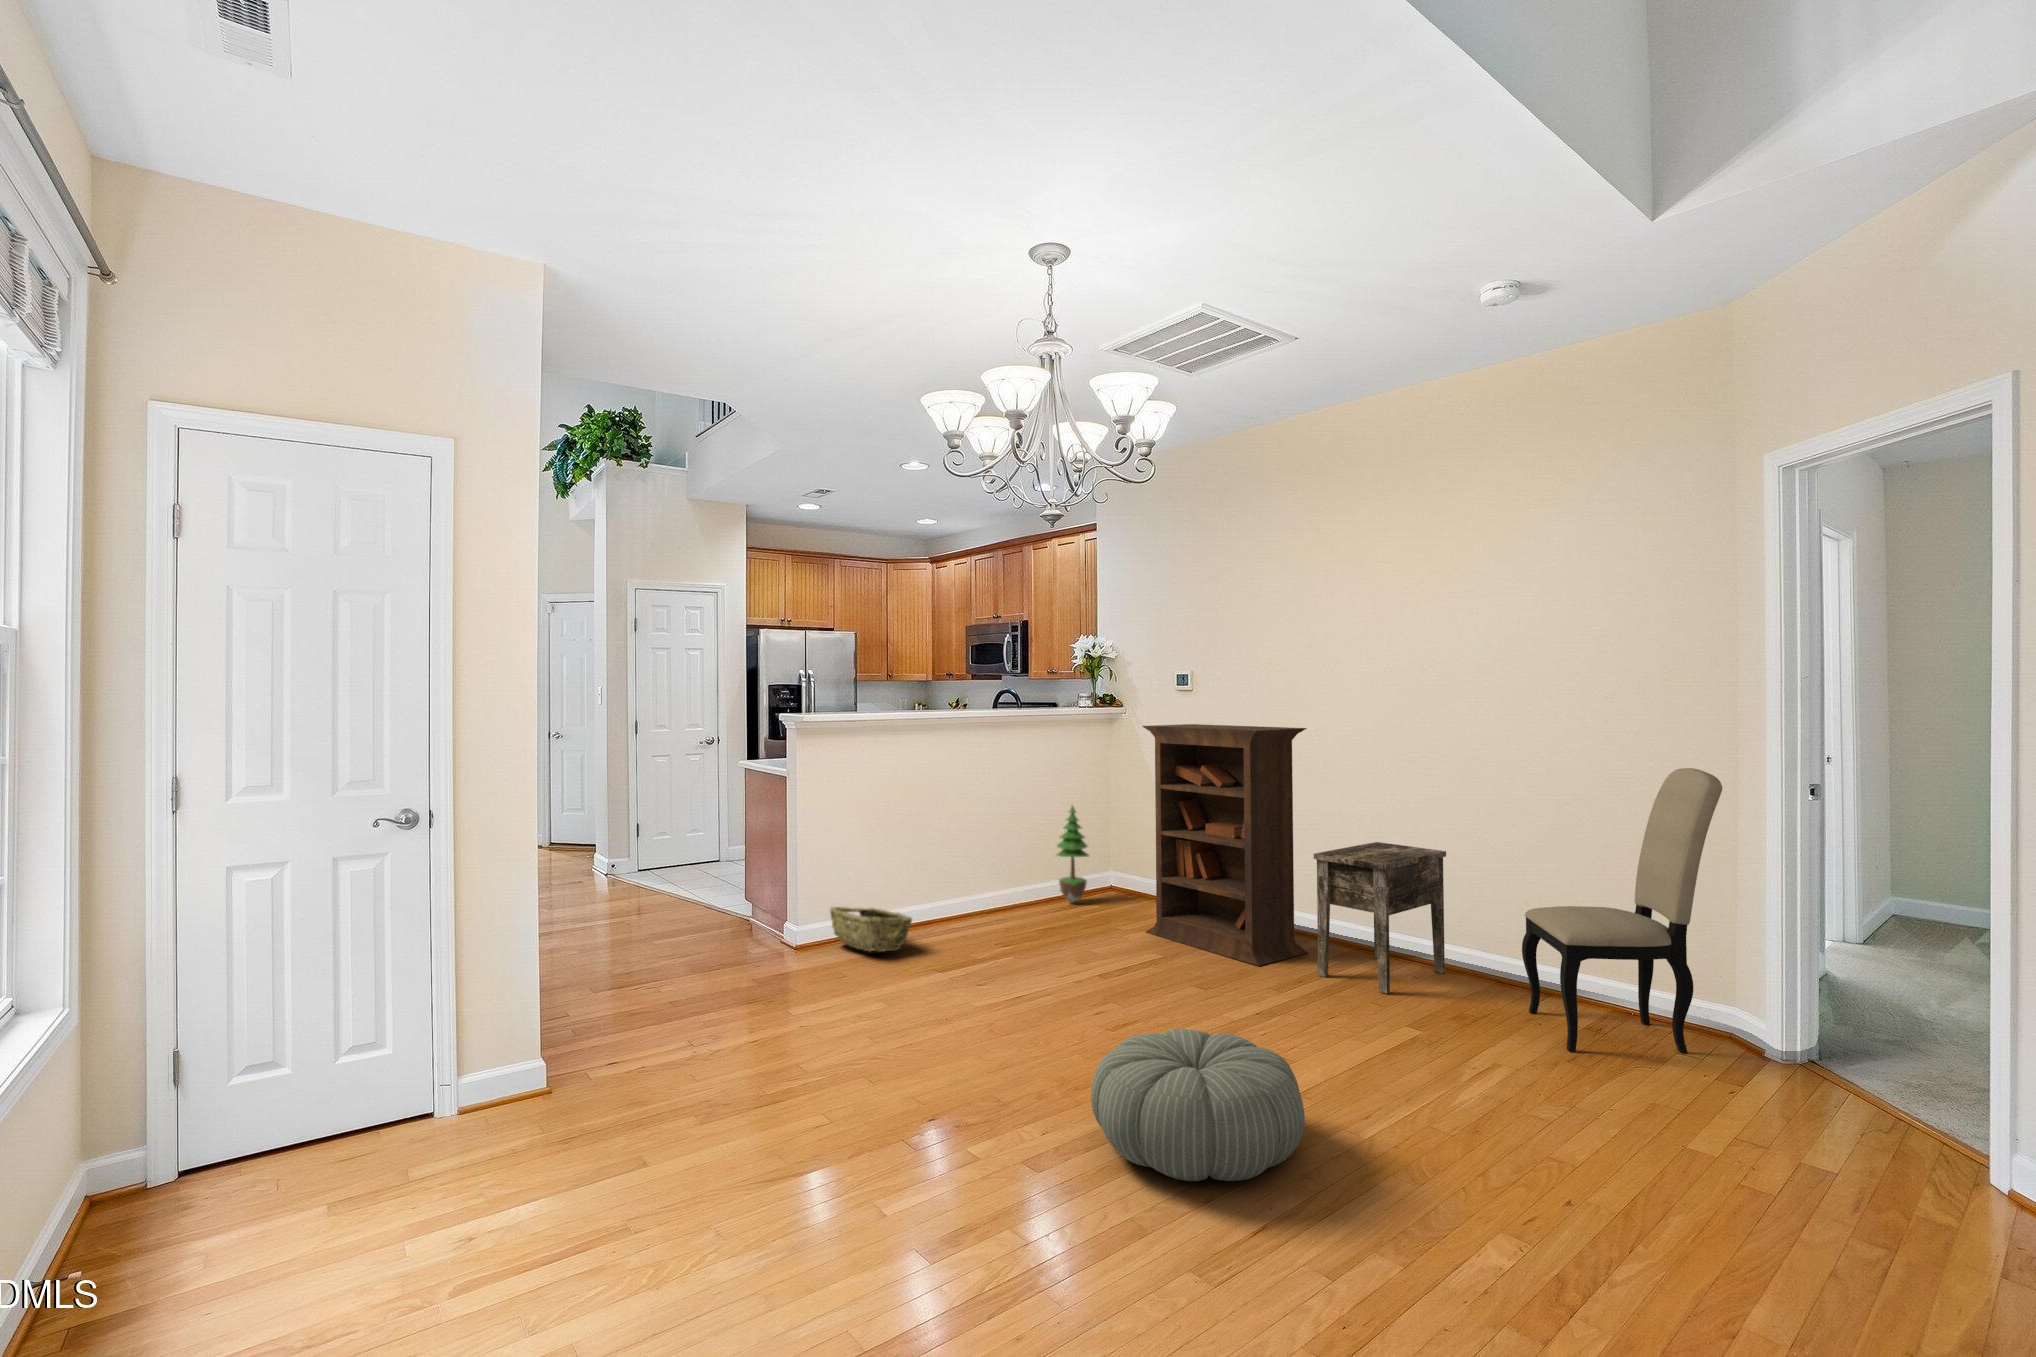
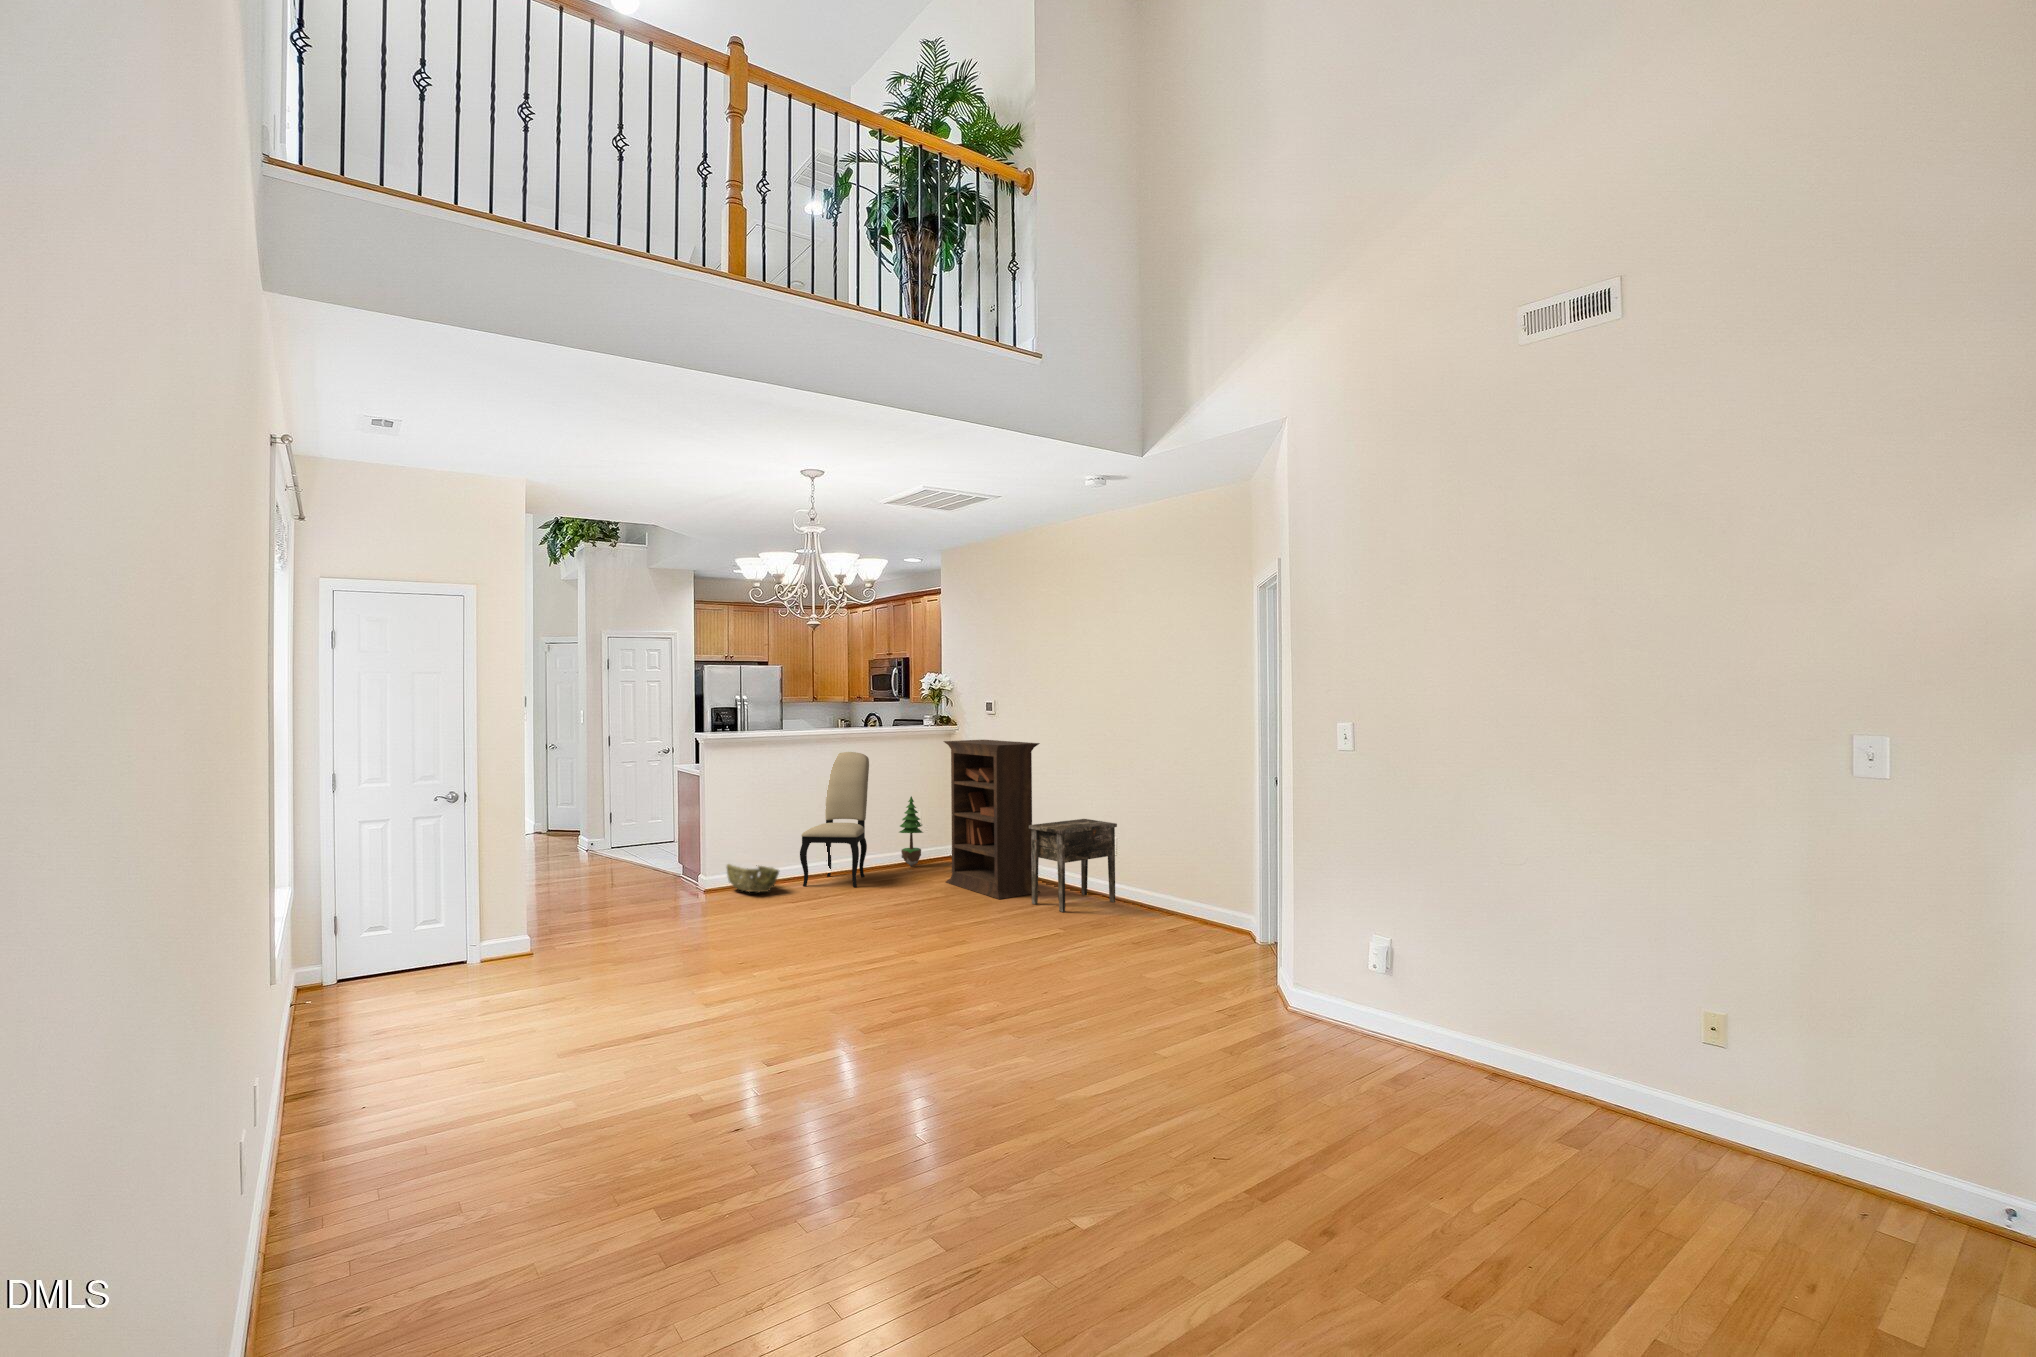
dining chair: present [1522,768,1722,1053] -> present [800,752,869,887]
pouf: present [1091,1029,1305,1181] -> none [819,914,931,981]

